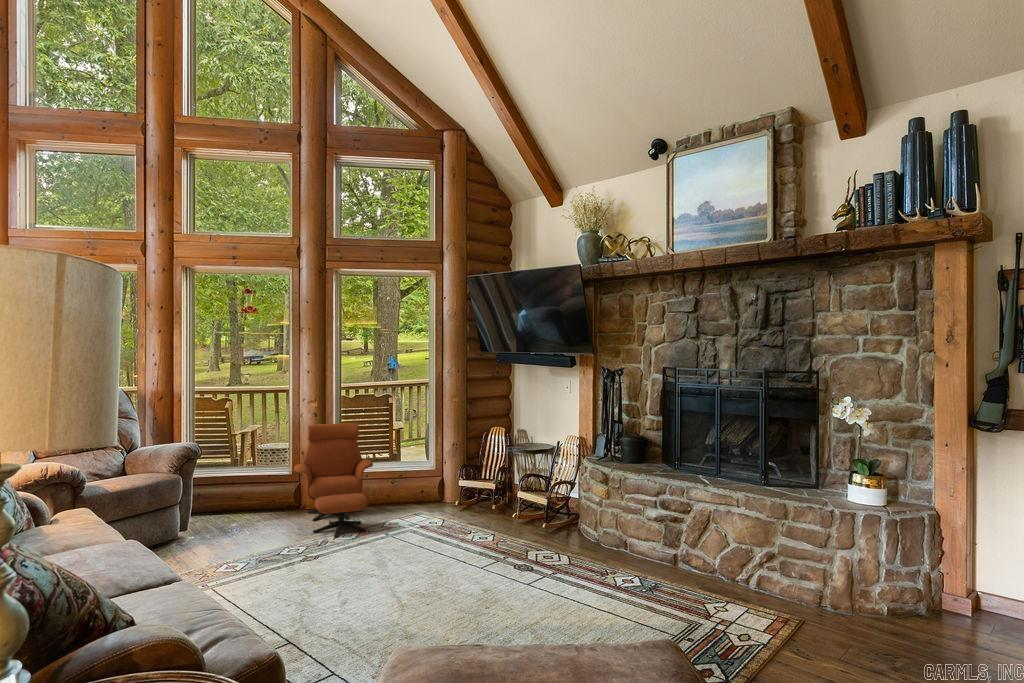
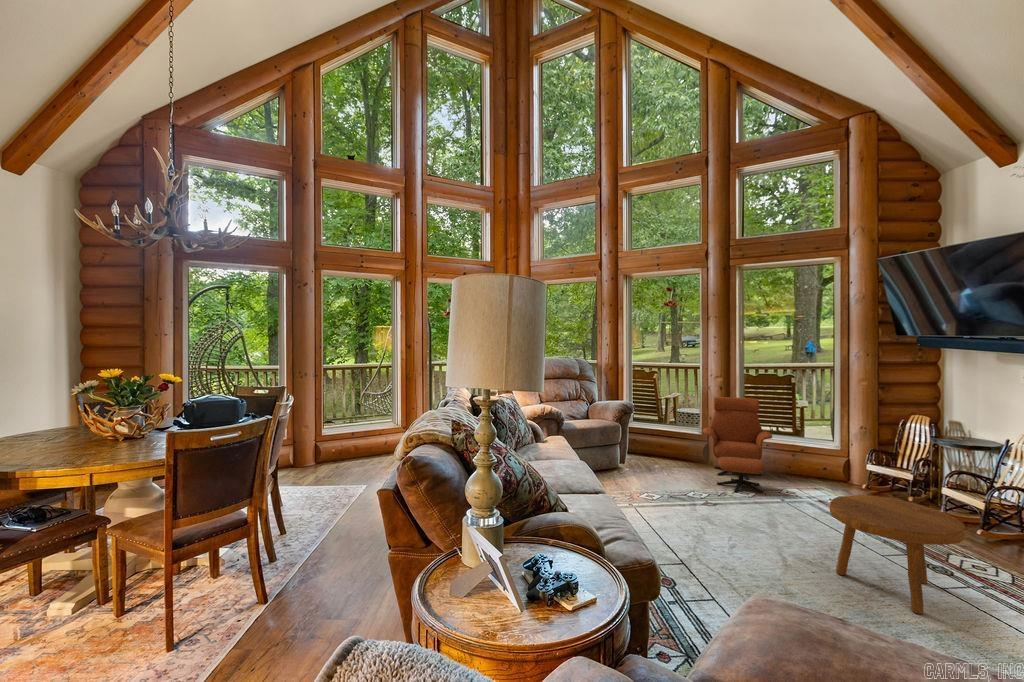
footstool: none [442,509,549,620] -> present [830,495,965,614]

